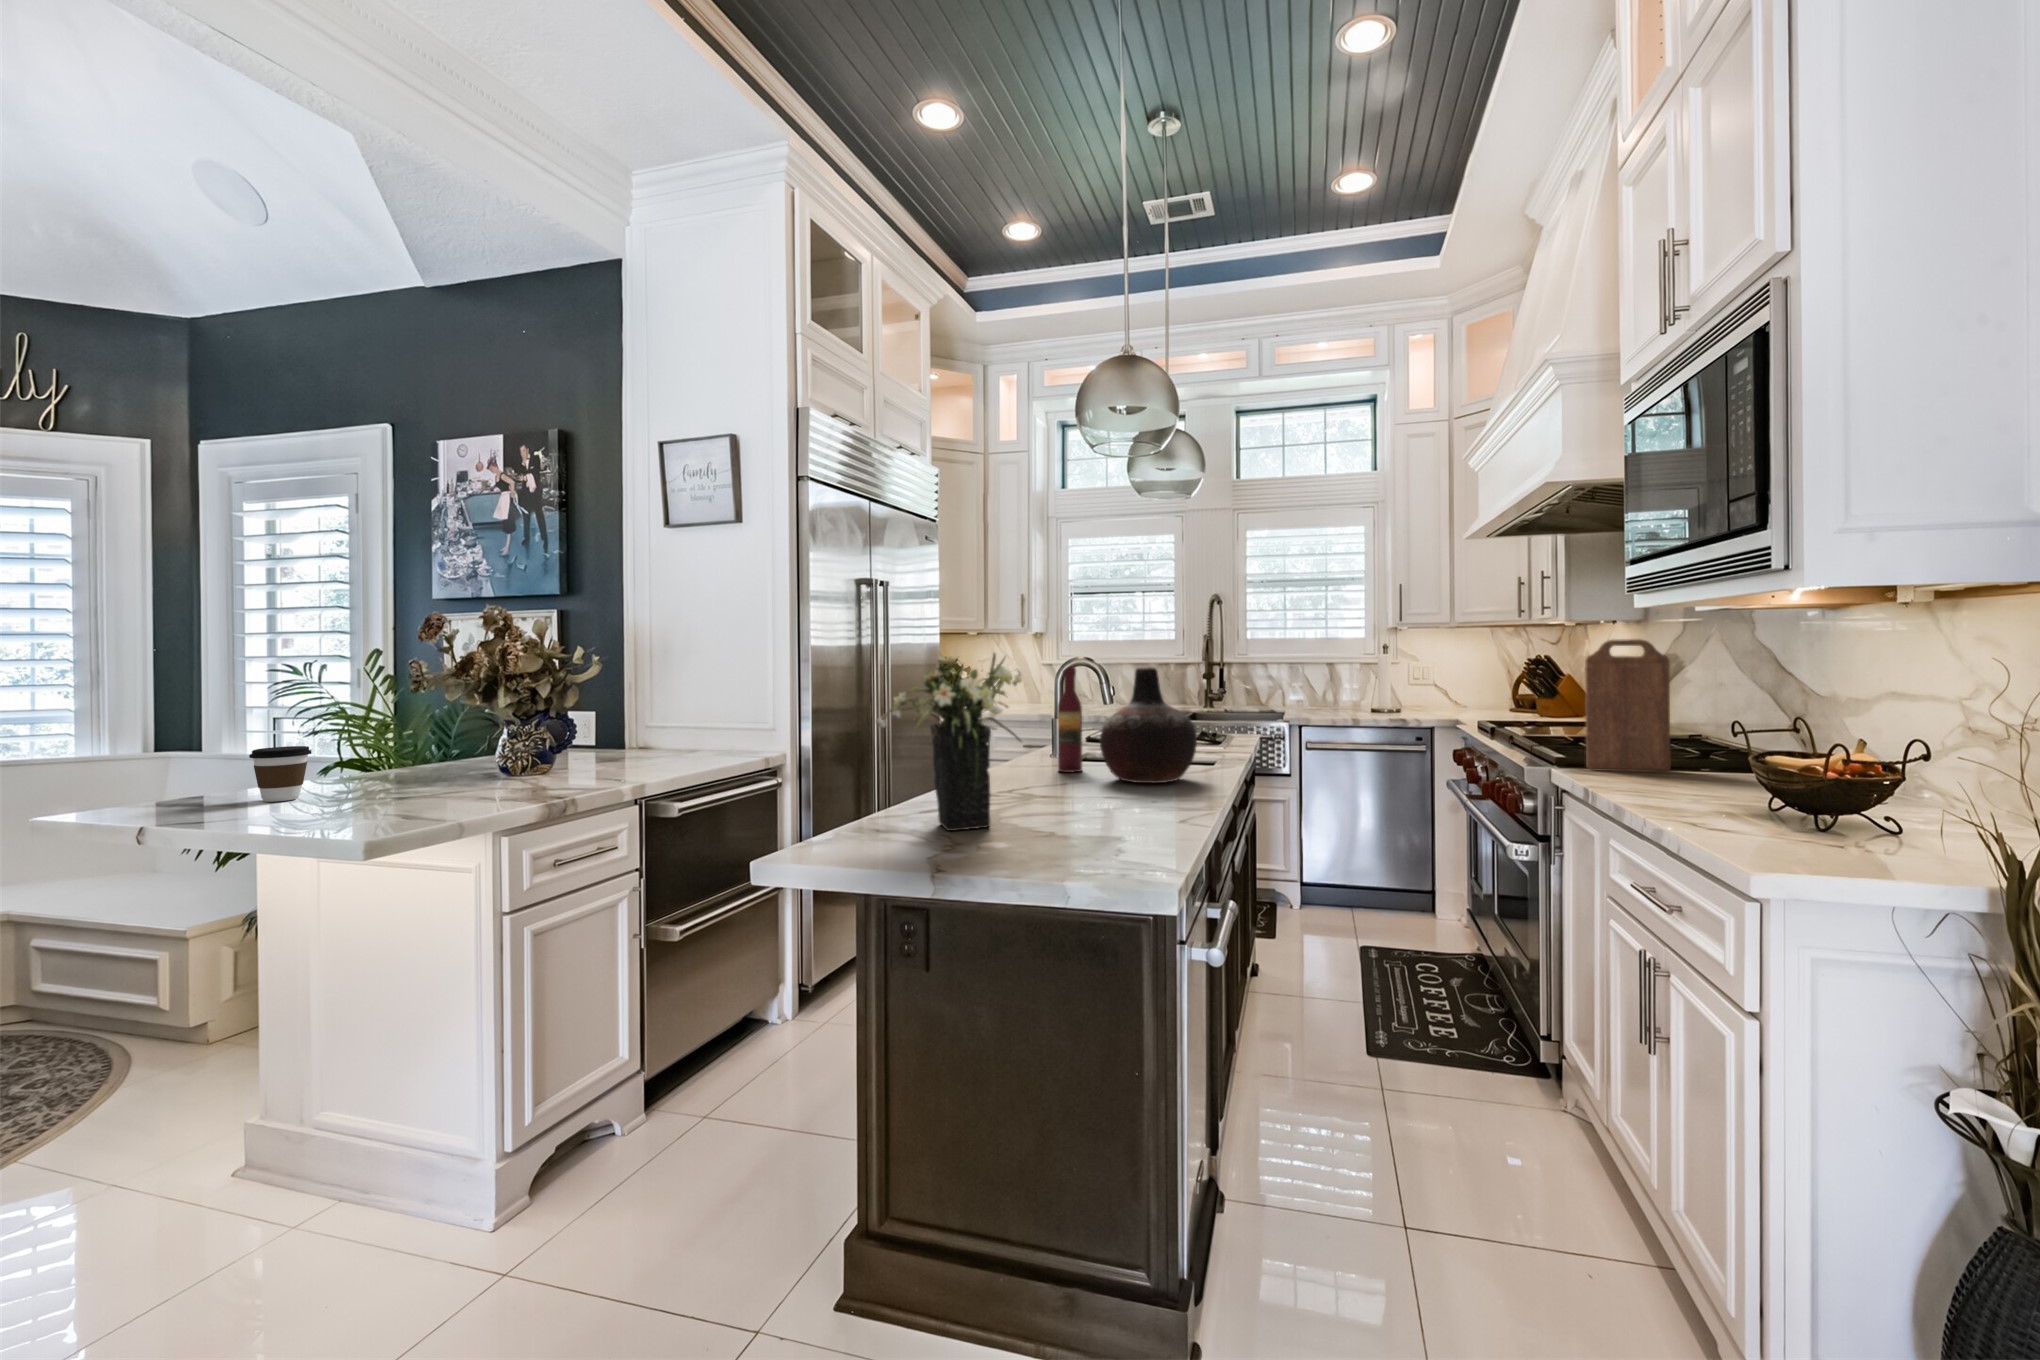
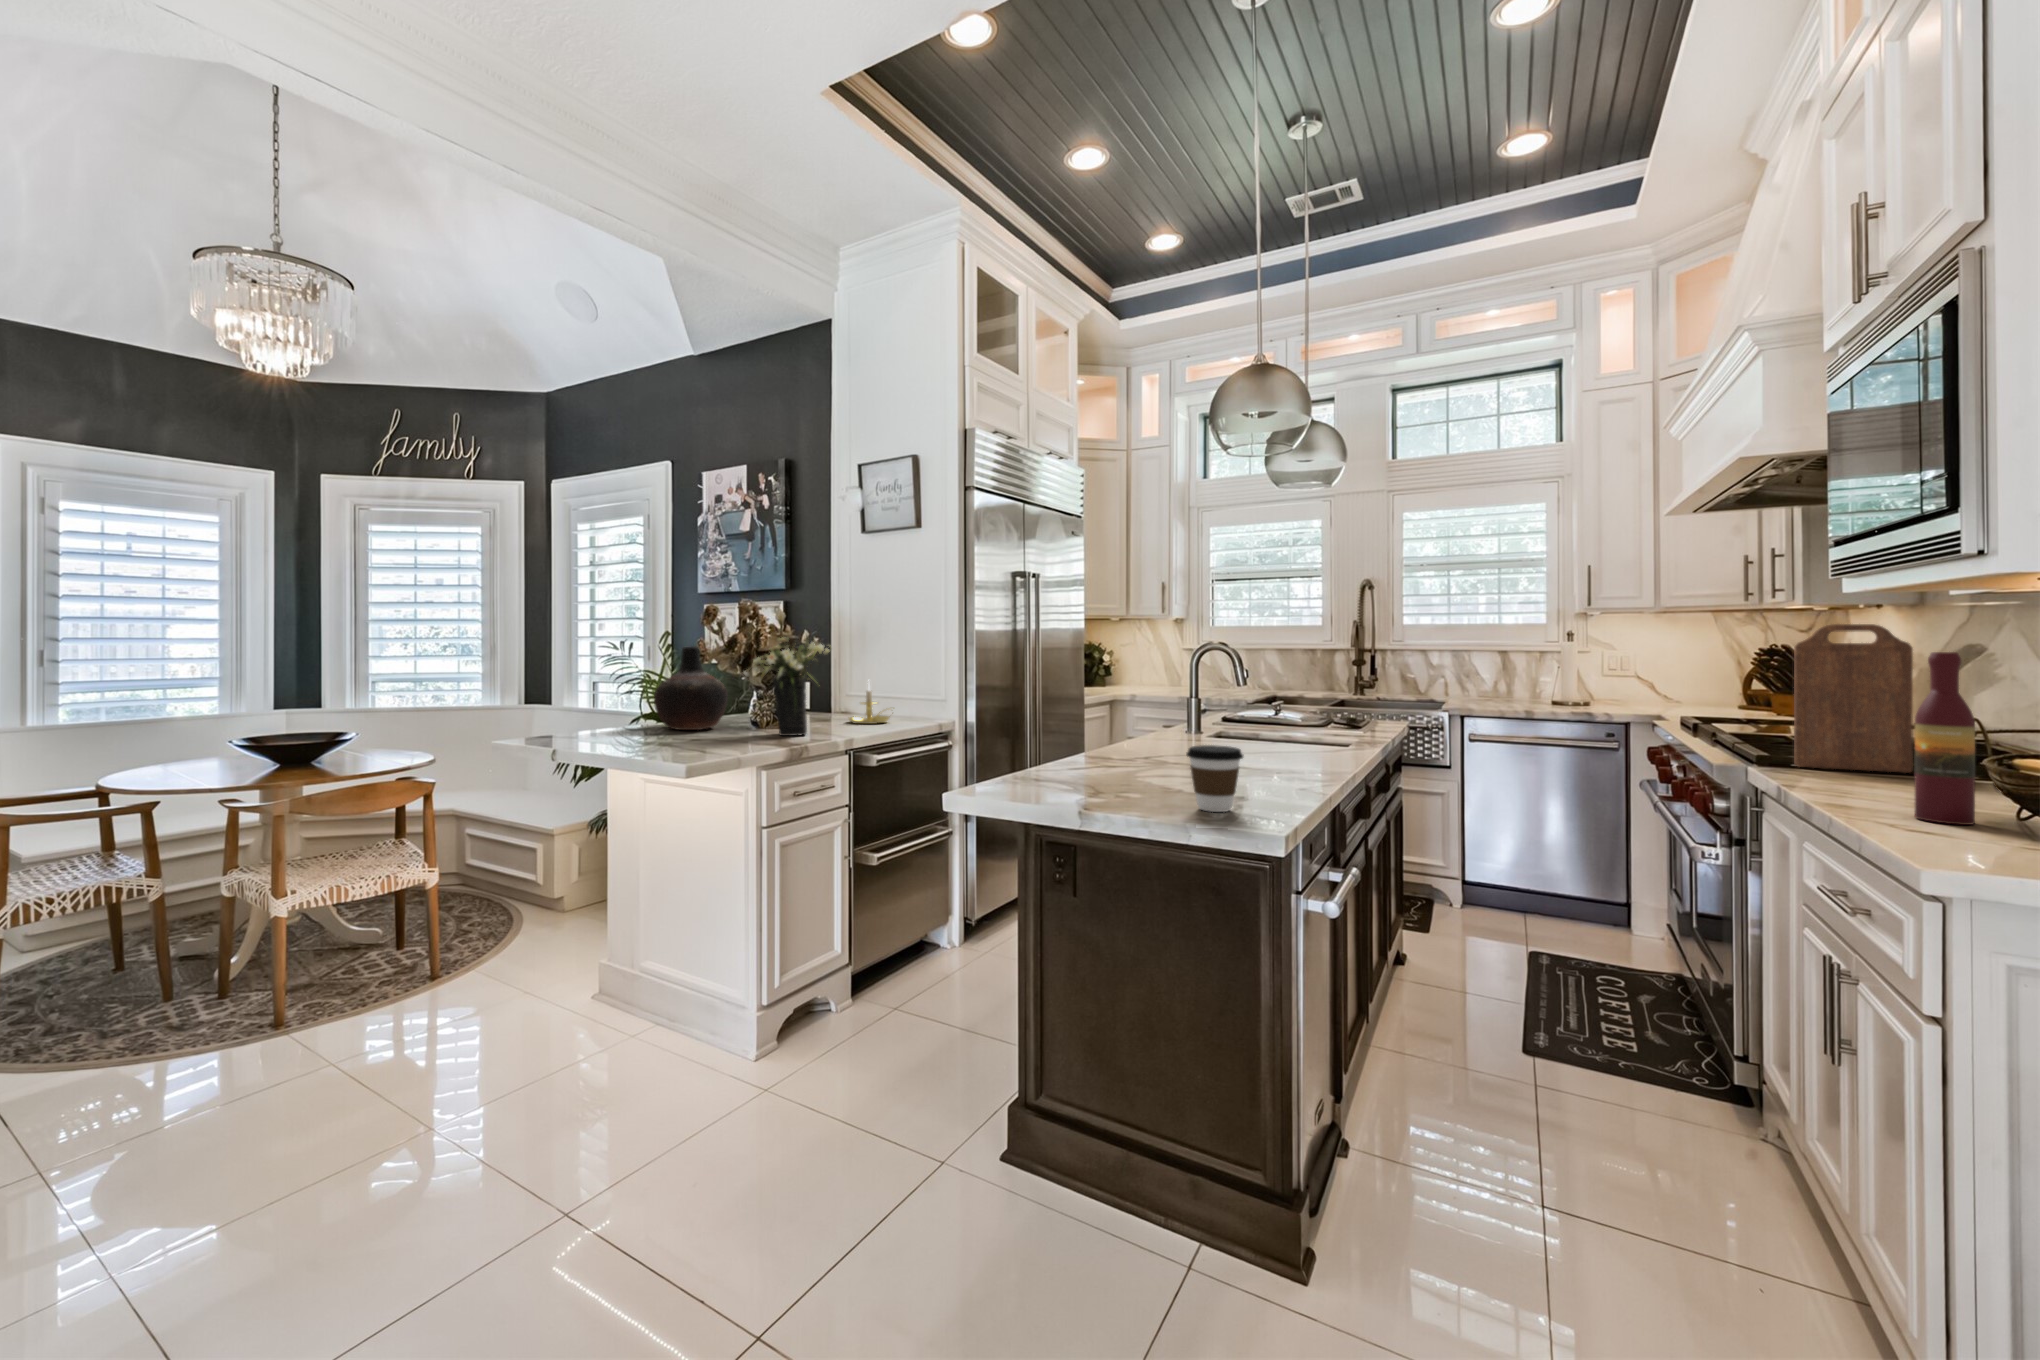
flower arrangement: present [876,653,1023,831] -> present [743,636,830,736]
wine bottle: present [1057,666,1082,772] -> present [1915,652,1975,825]
vase: present [1100,667,1197,783] -> present [654,646,728,730]
candle holder: none [644,706,710,761] -> present [848,685,893,724]
coffee cup: present [249,746,311,802] -> present [1186,745,1243,812]

